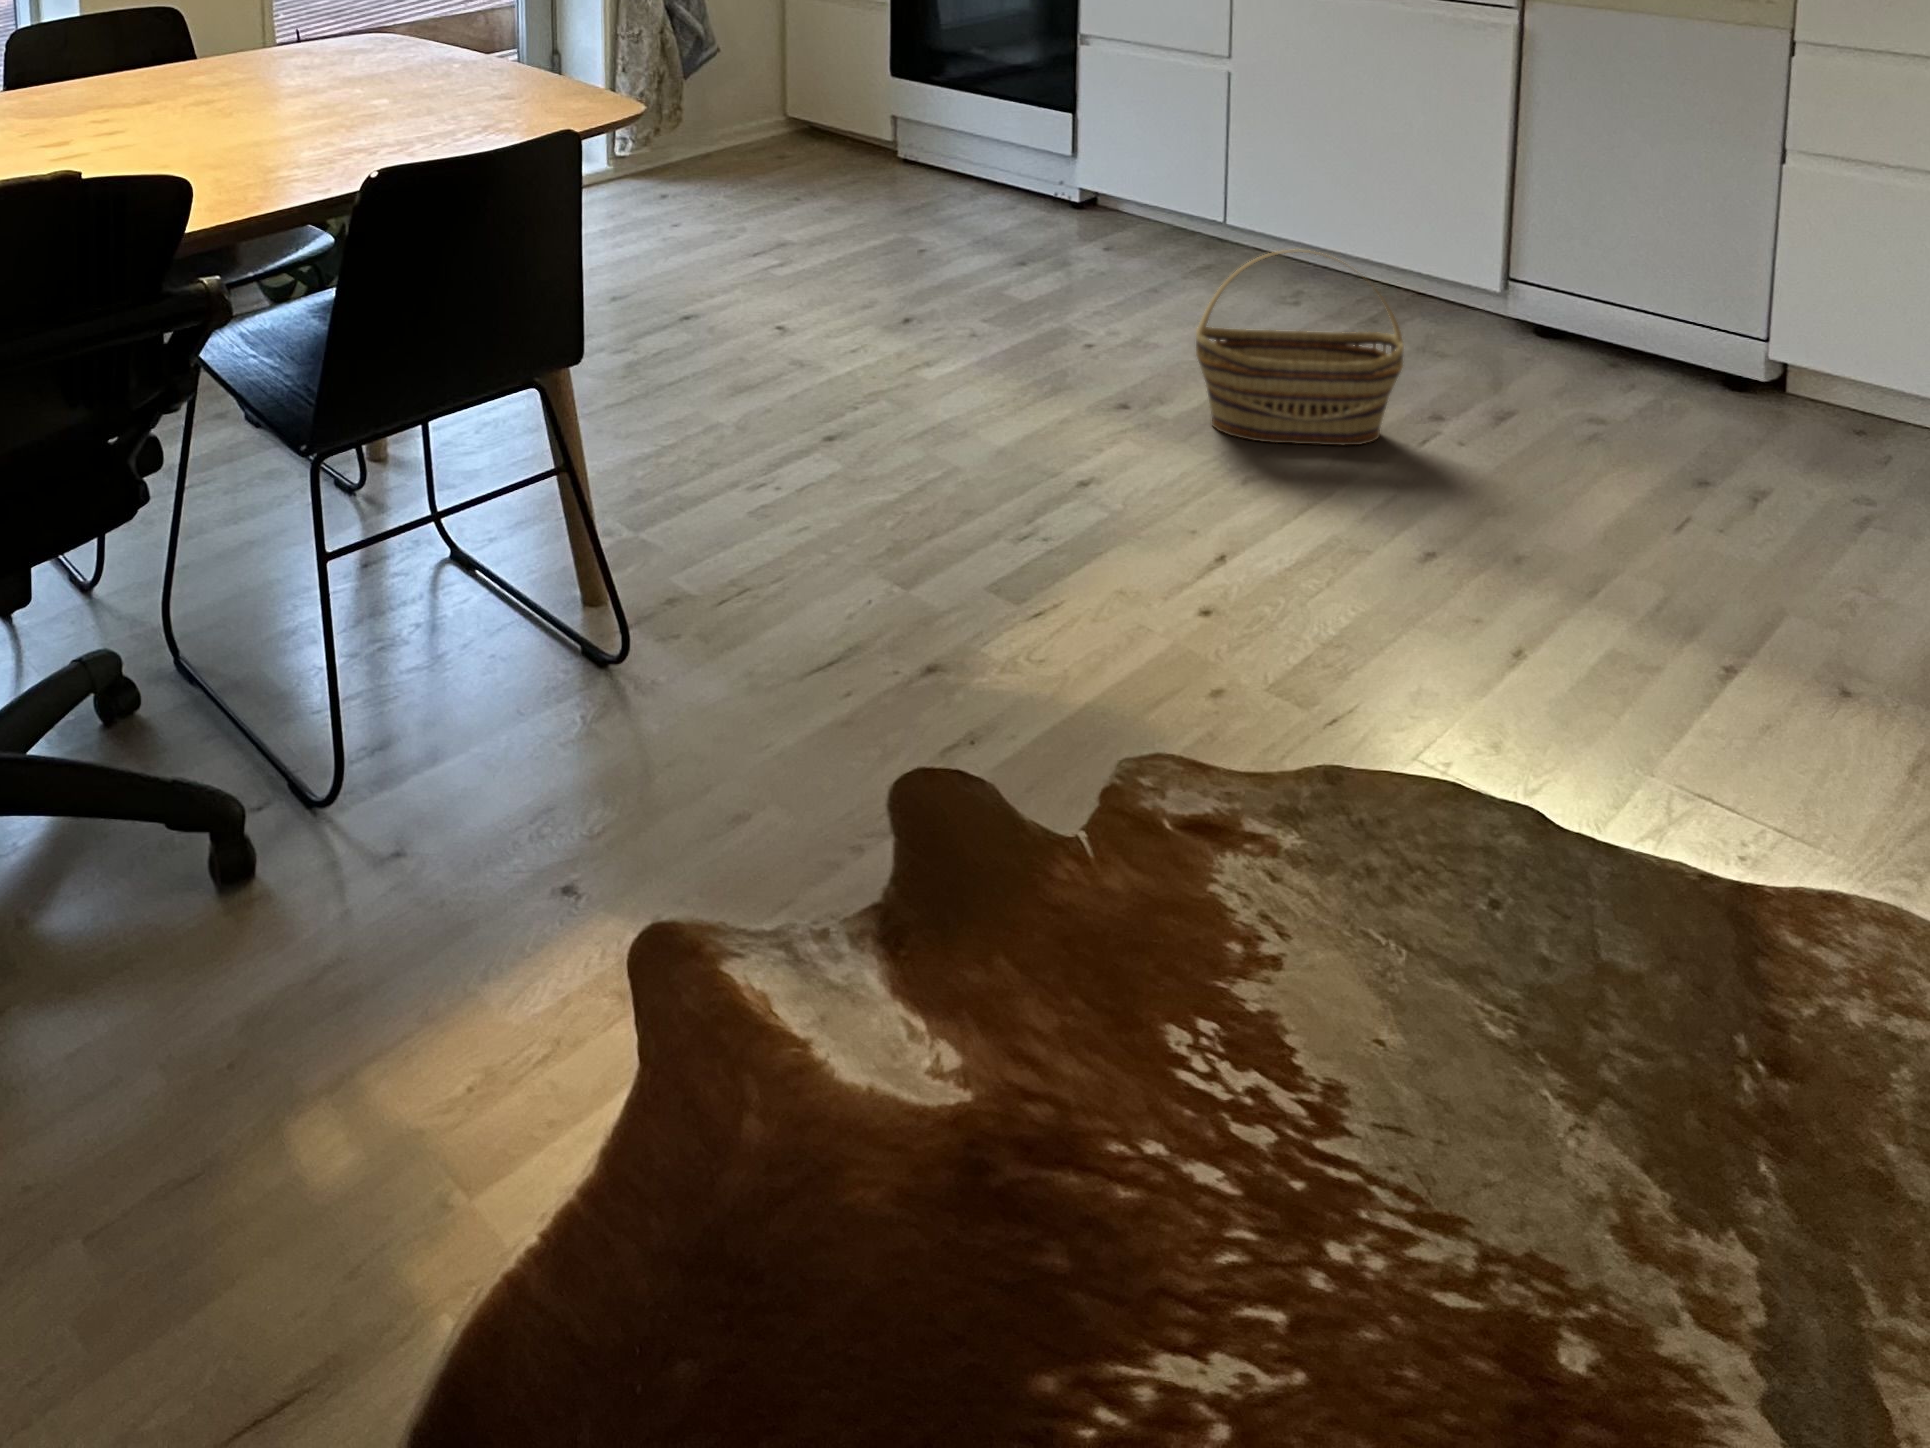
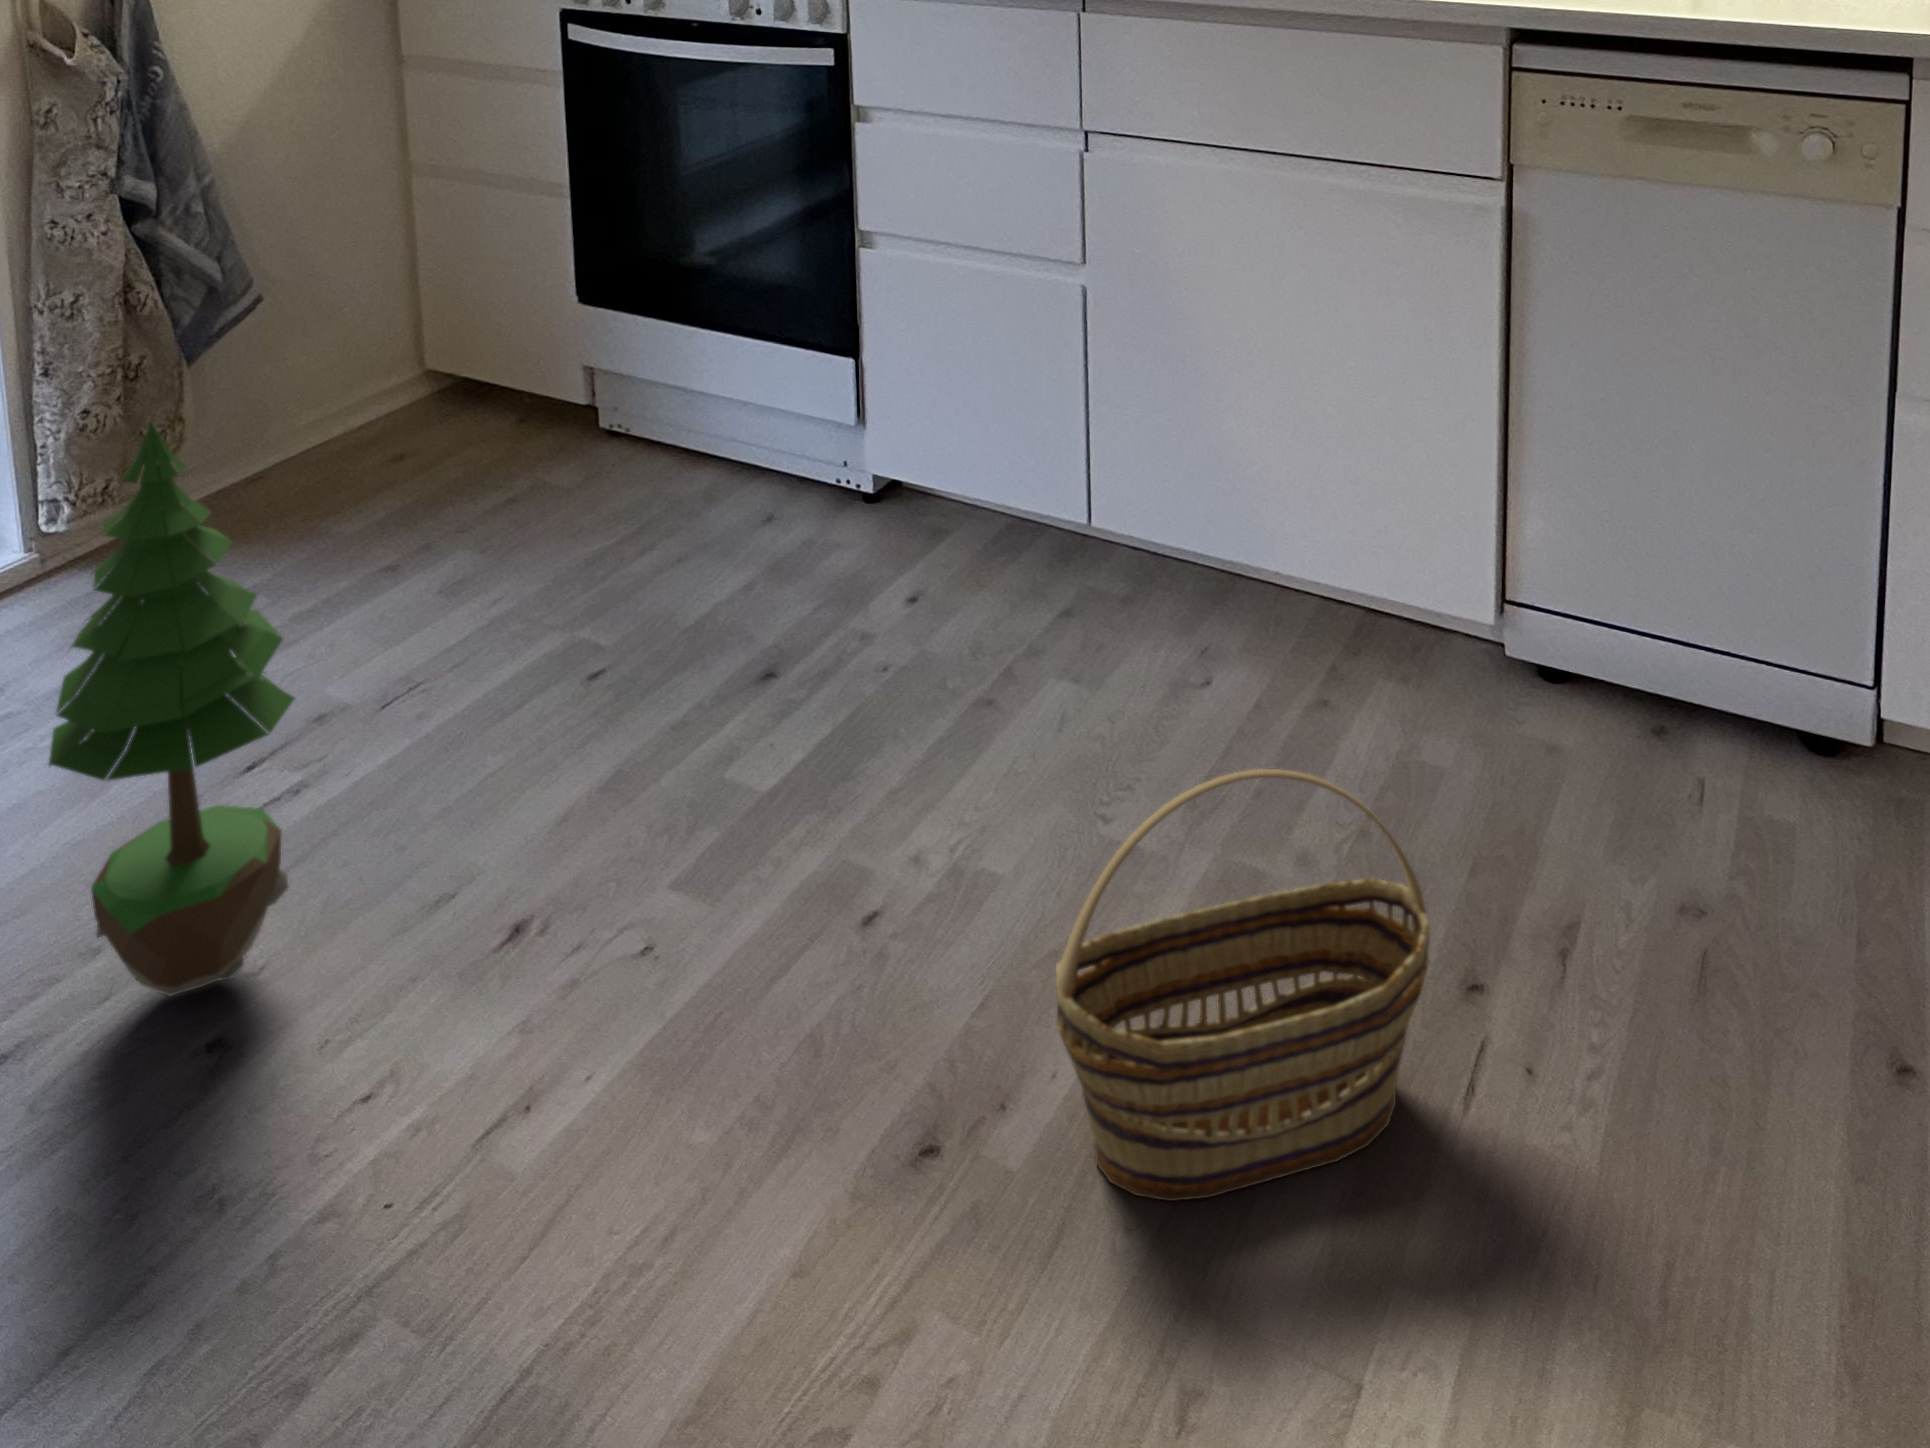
potted tree: none [715,48,815,315] -> present [48,423,295,996]

